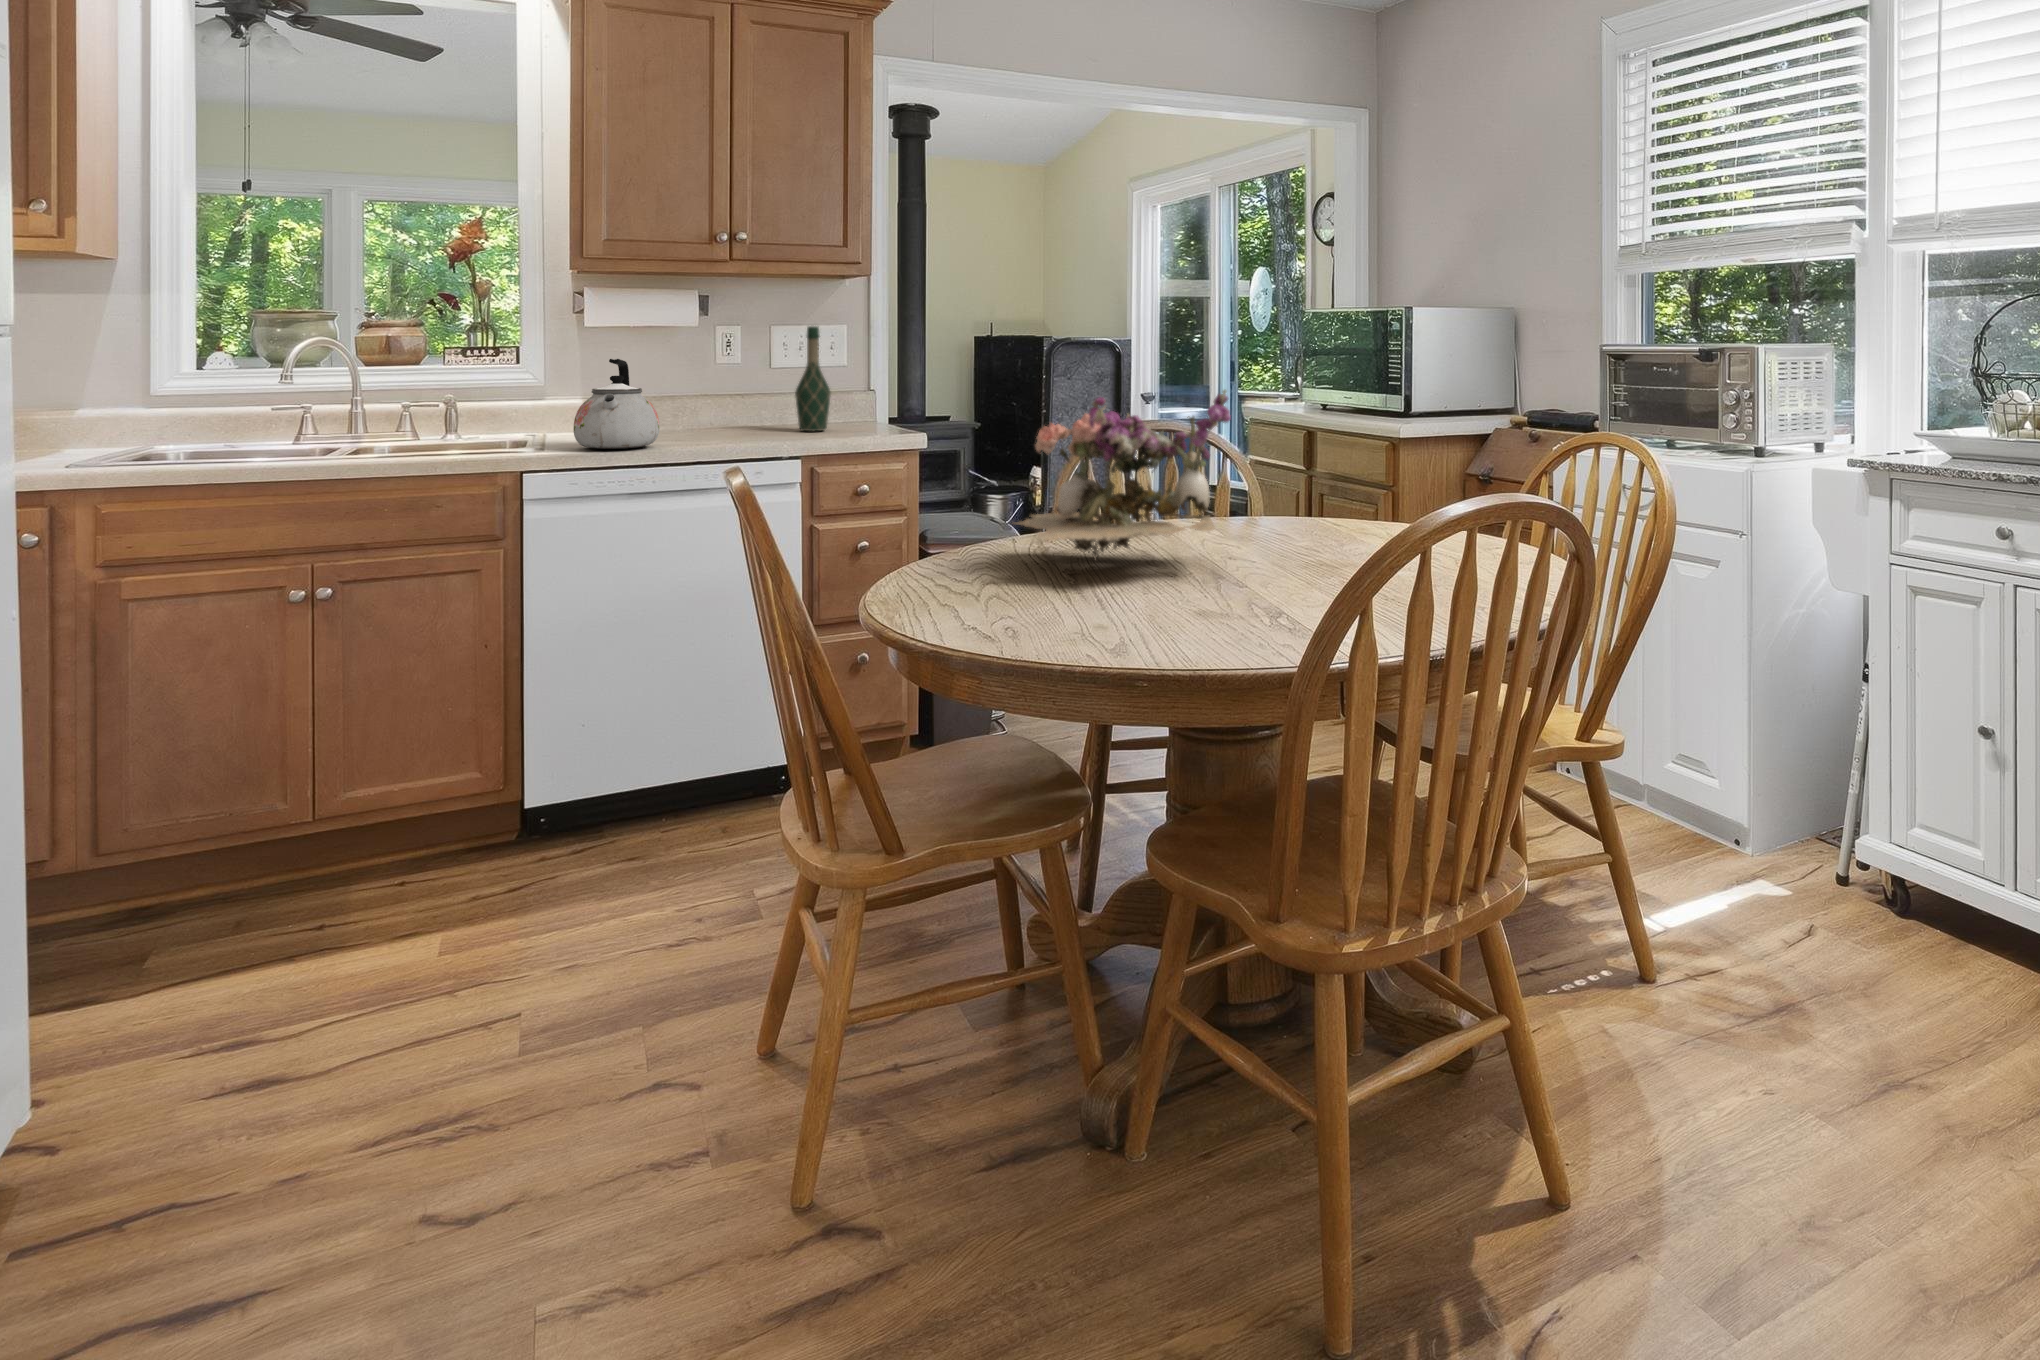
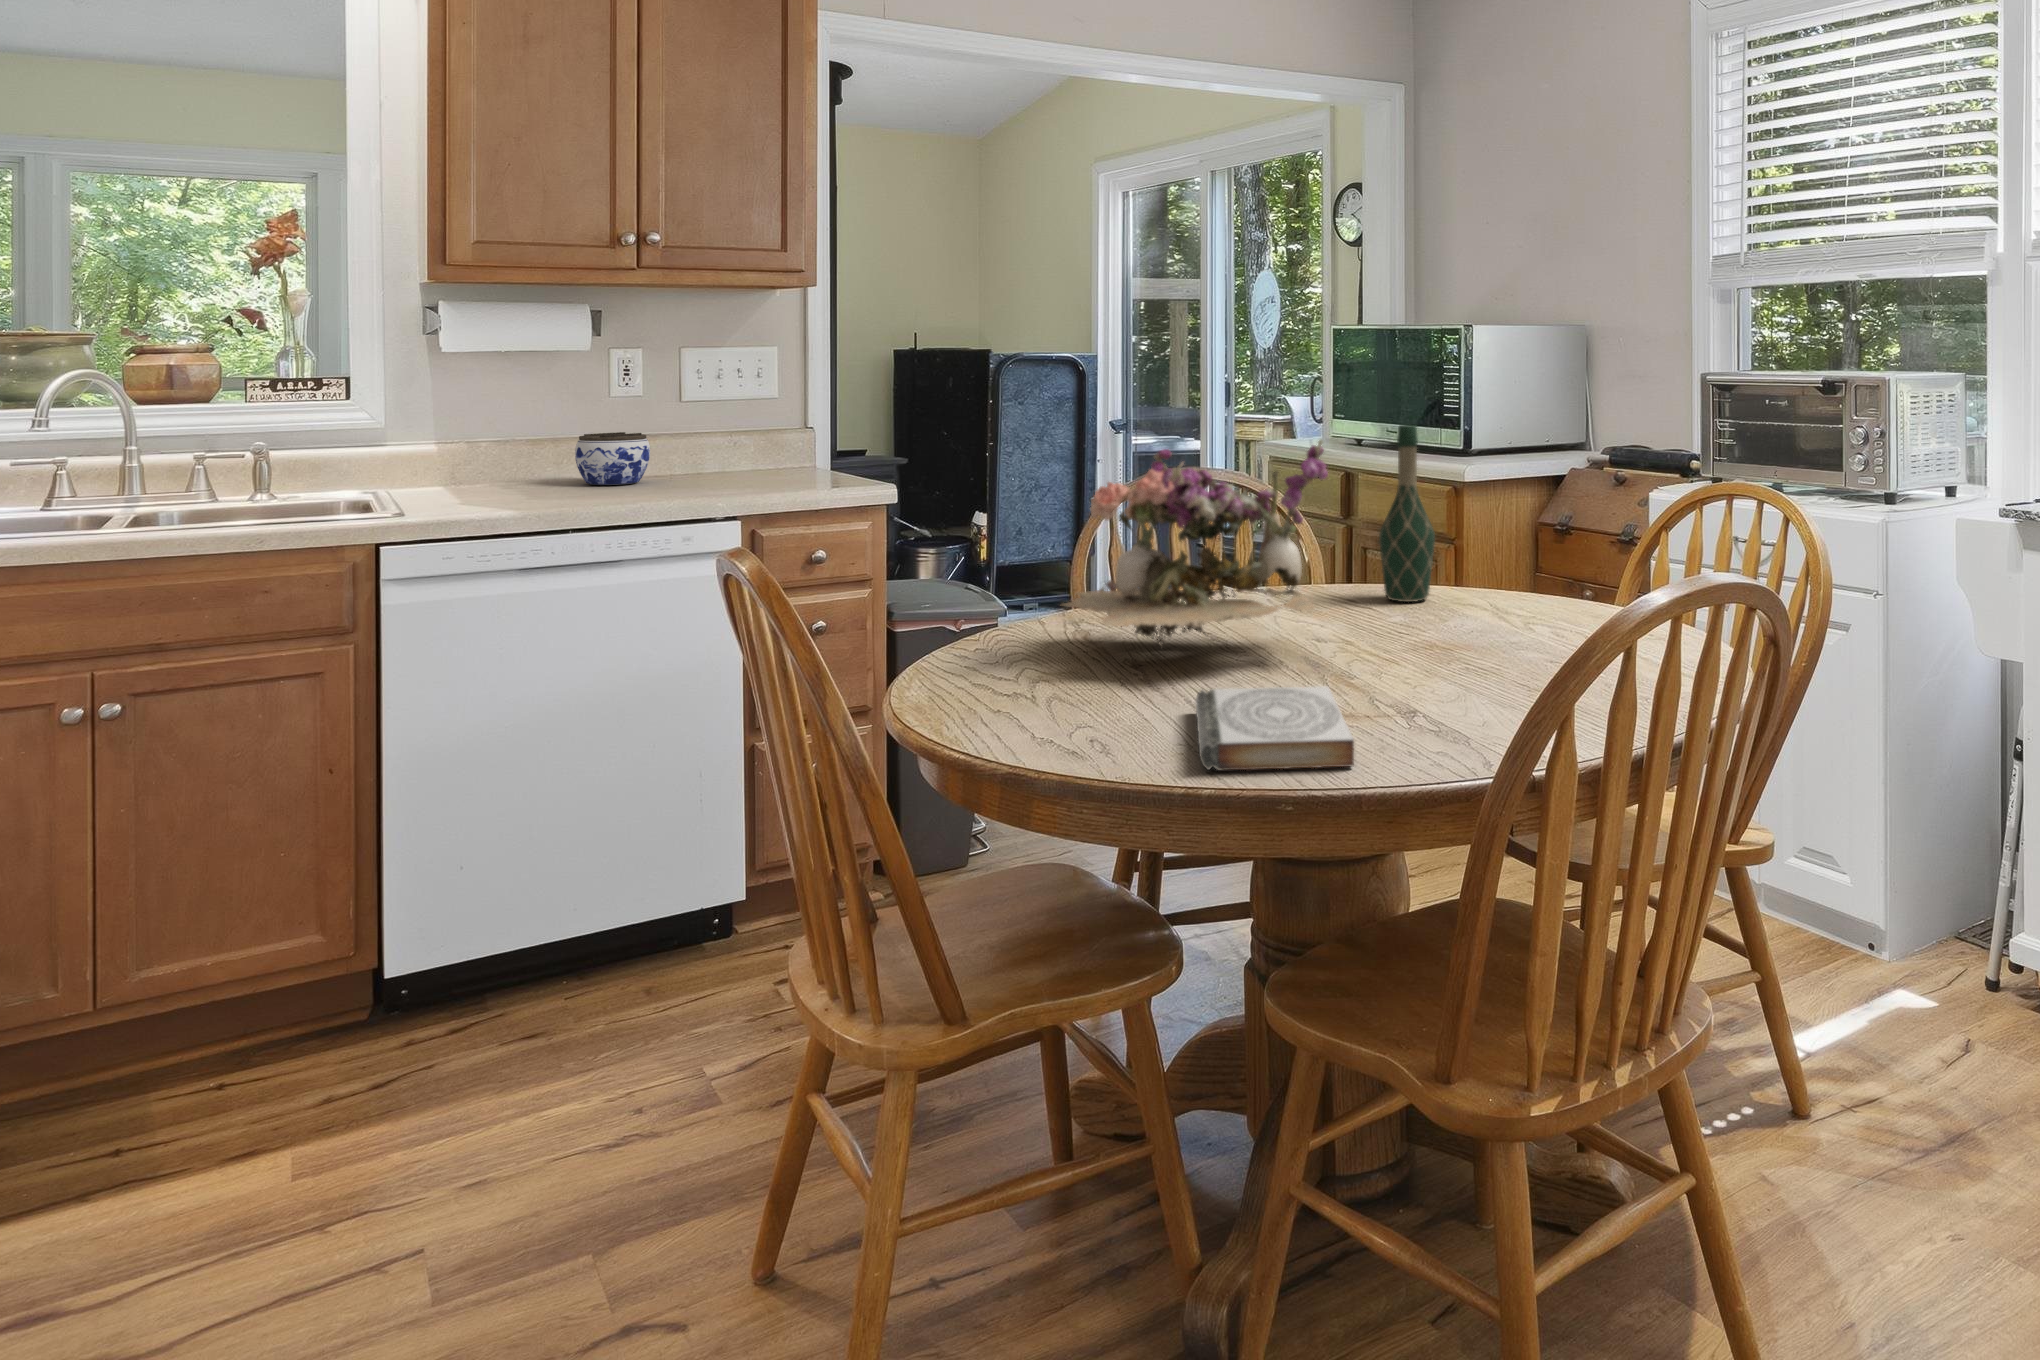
wine bottle: present [795,326,831,431] -> present [1379,425,1435,602]
kettle: present [573,359,660,449] -> none [438,395,551,511]
jar: none [688,391,745,432] -> present [575,432,650,485]
book: none [1074,591,1208,655] -> present [1196,686,1354,770]

